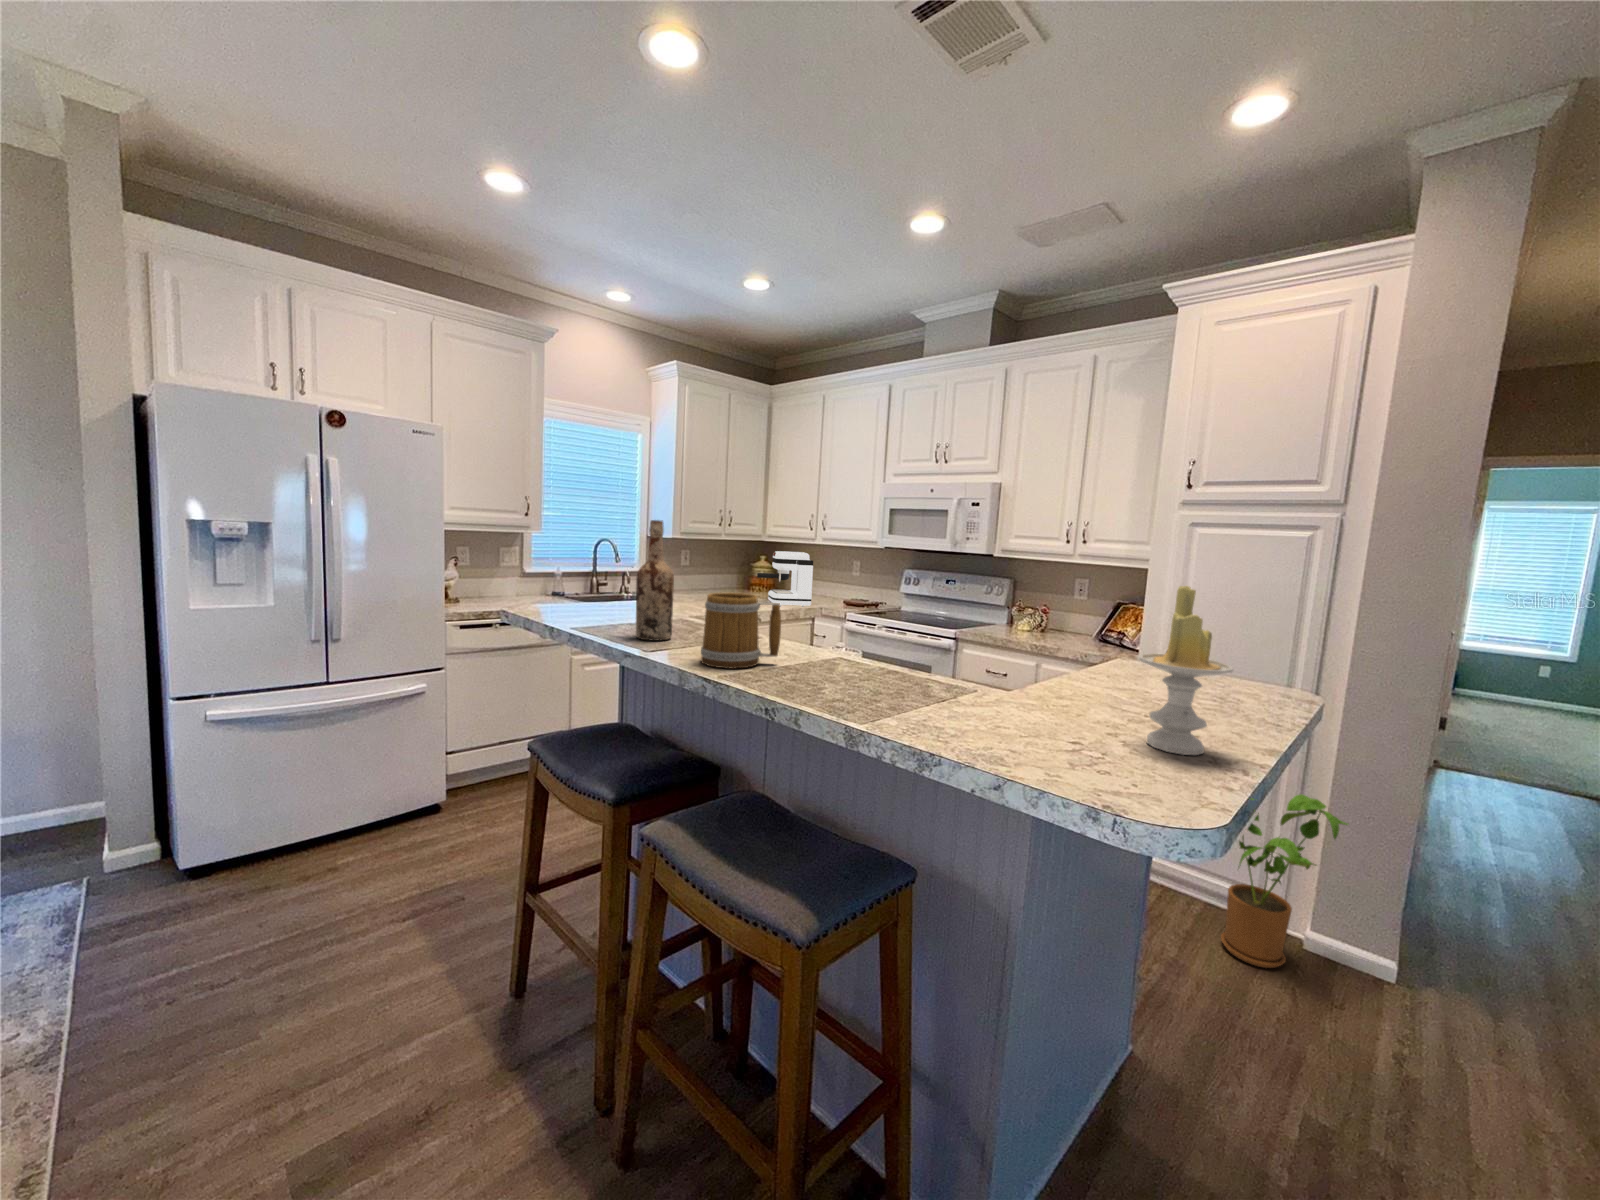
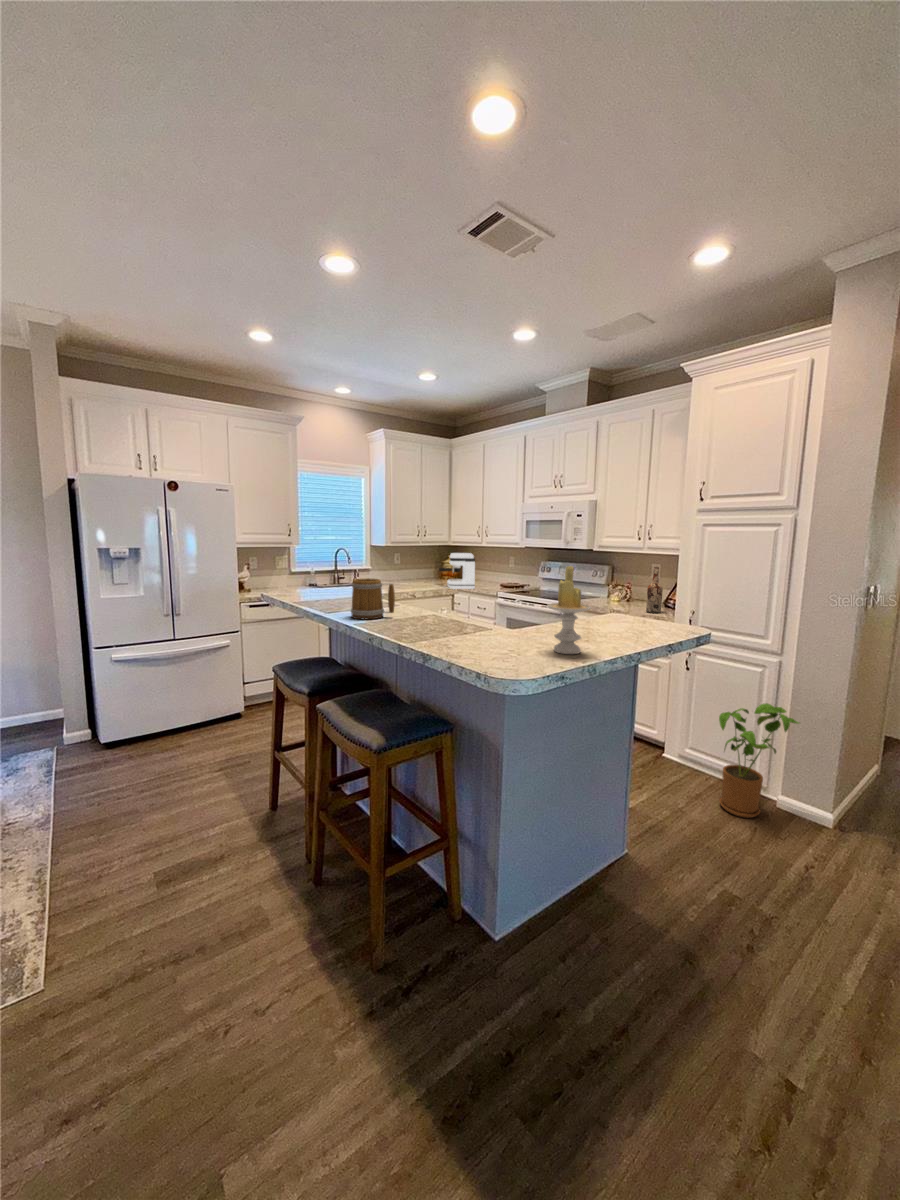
wine bottle: present [636,520,674,641] -> present [646,567,663,613]

